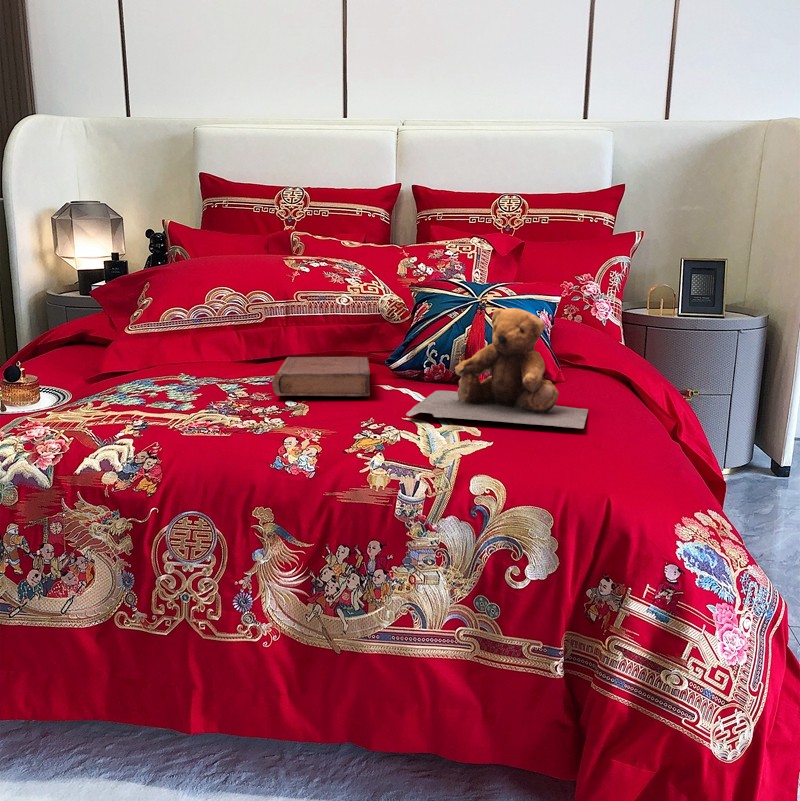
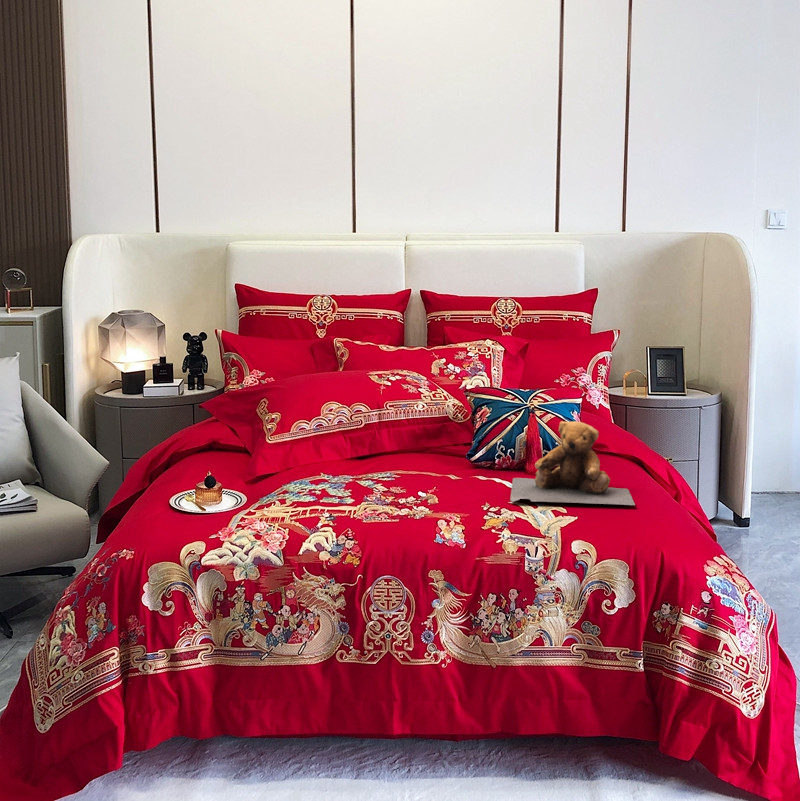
book: present [272,357,370,396] -> none [389,453,472,489]

